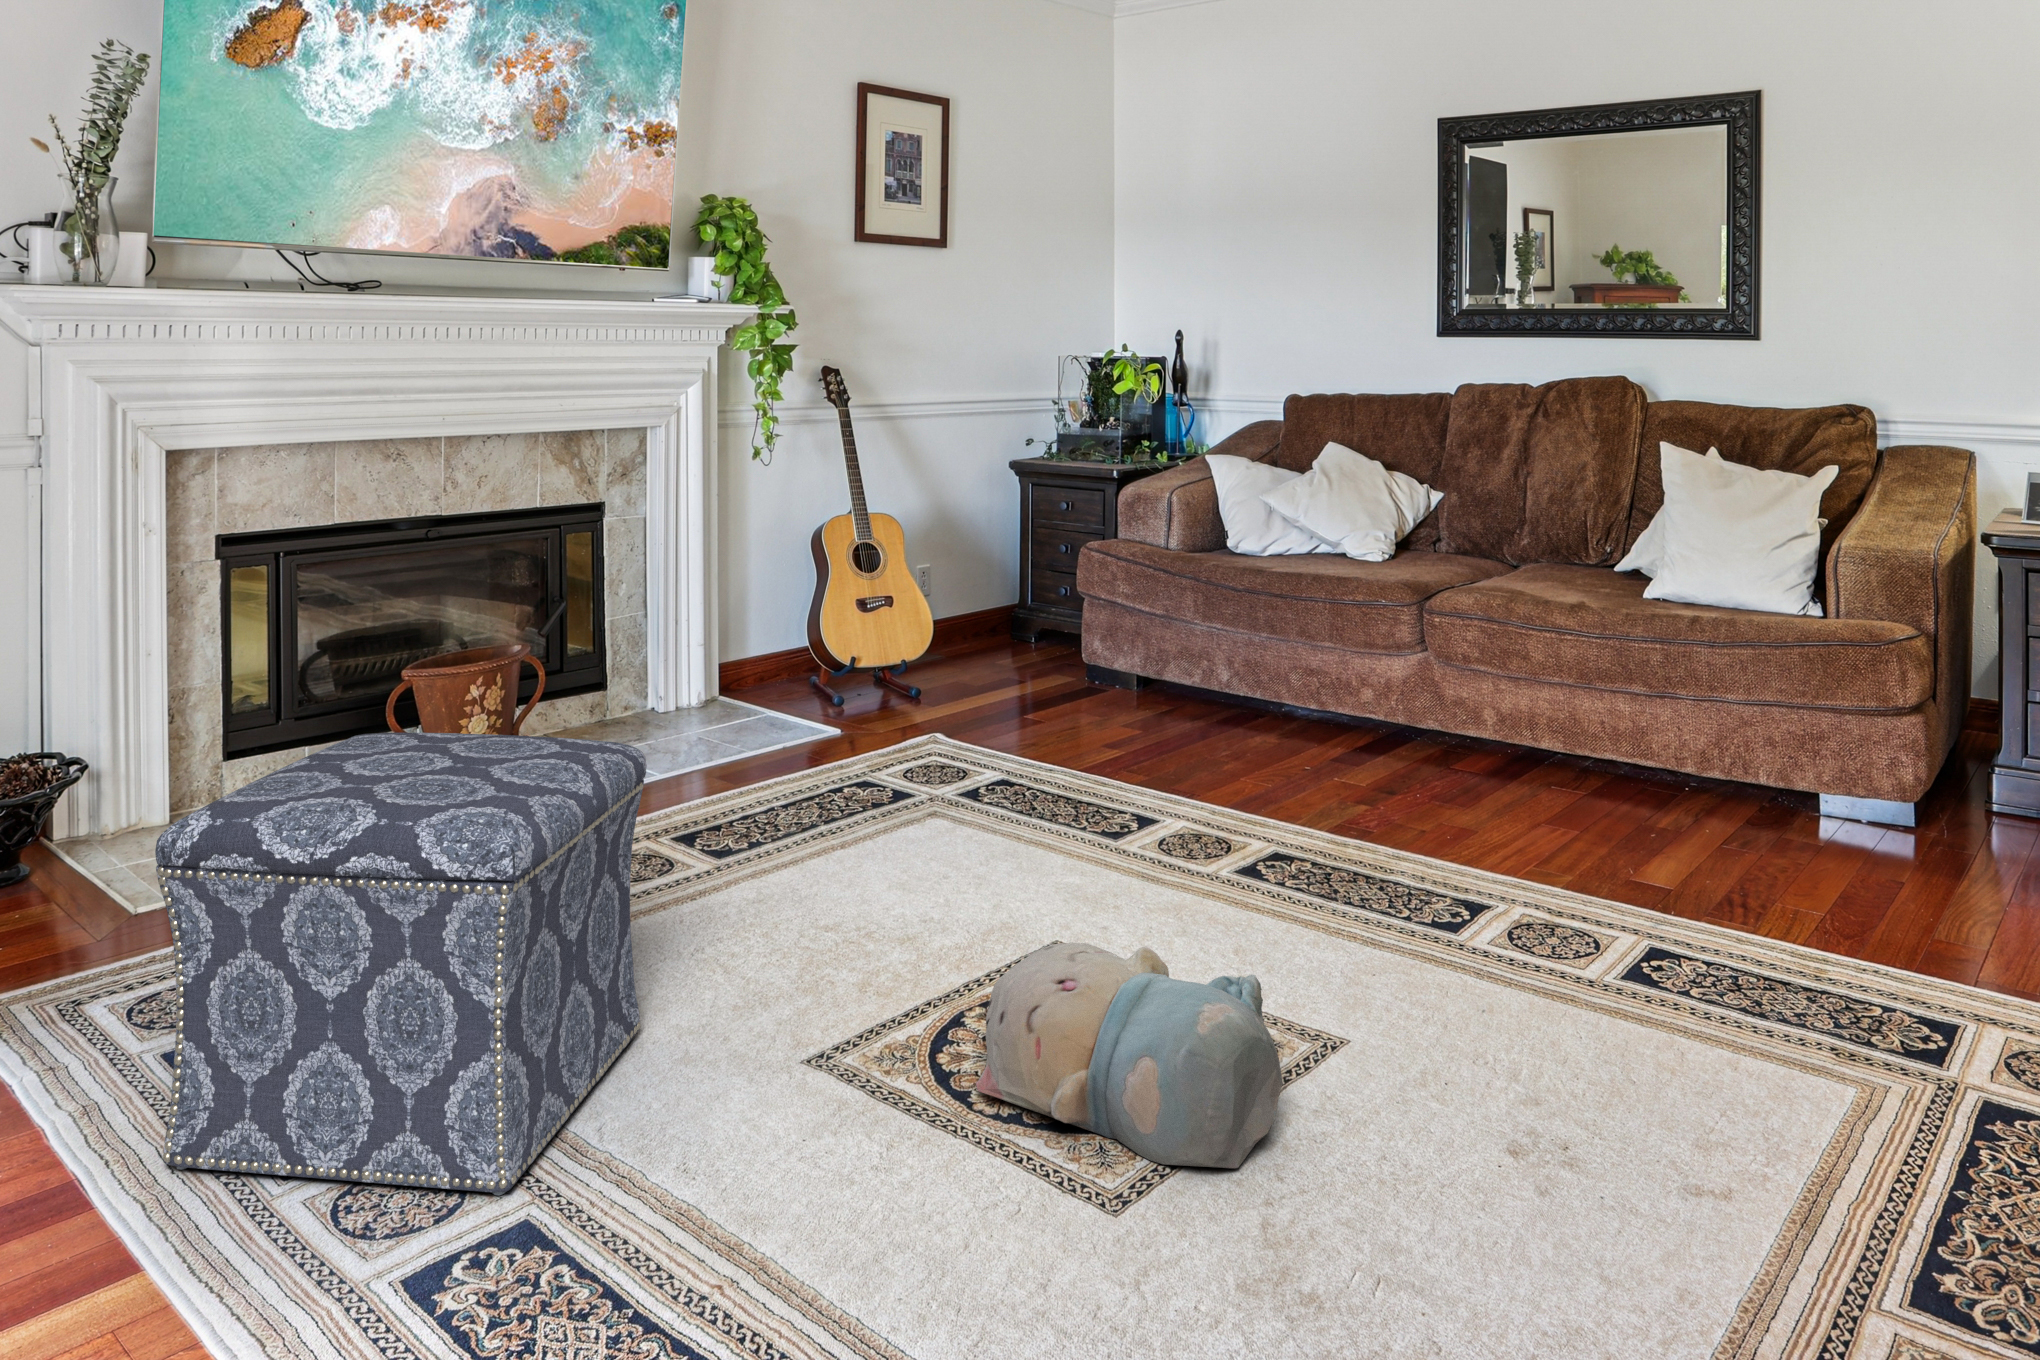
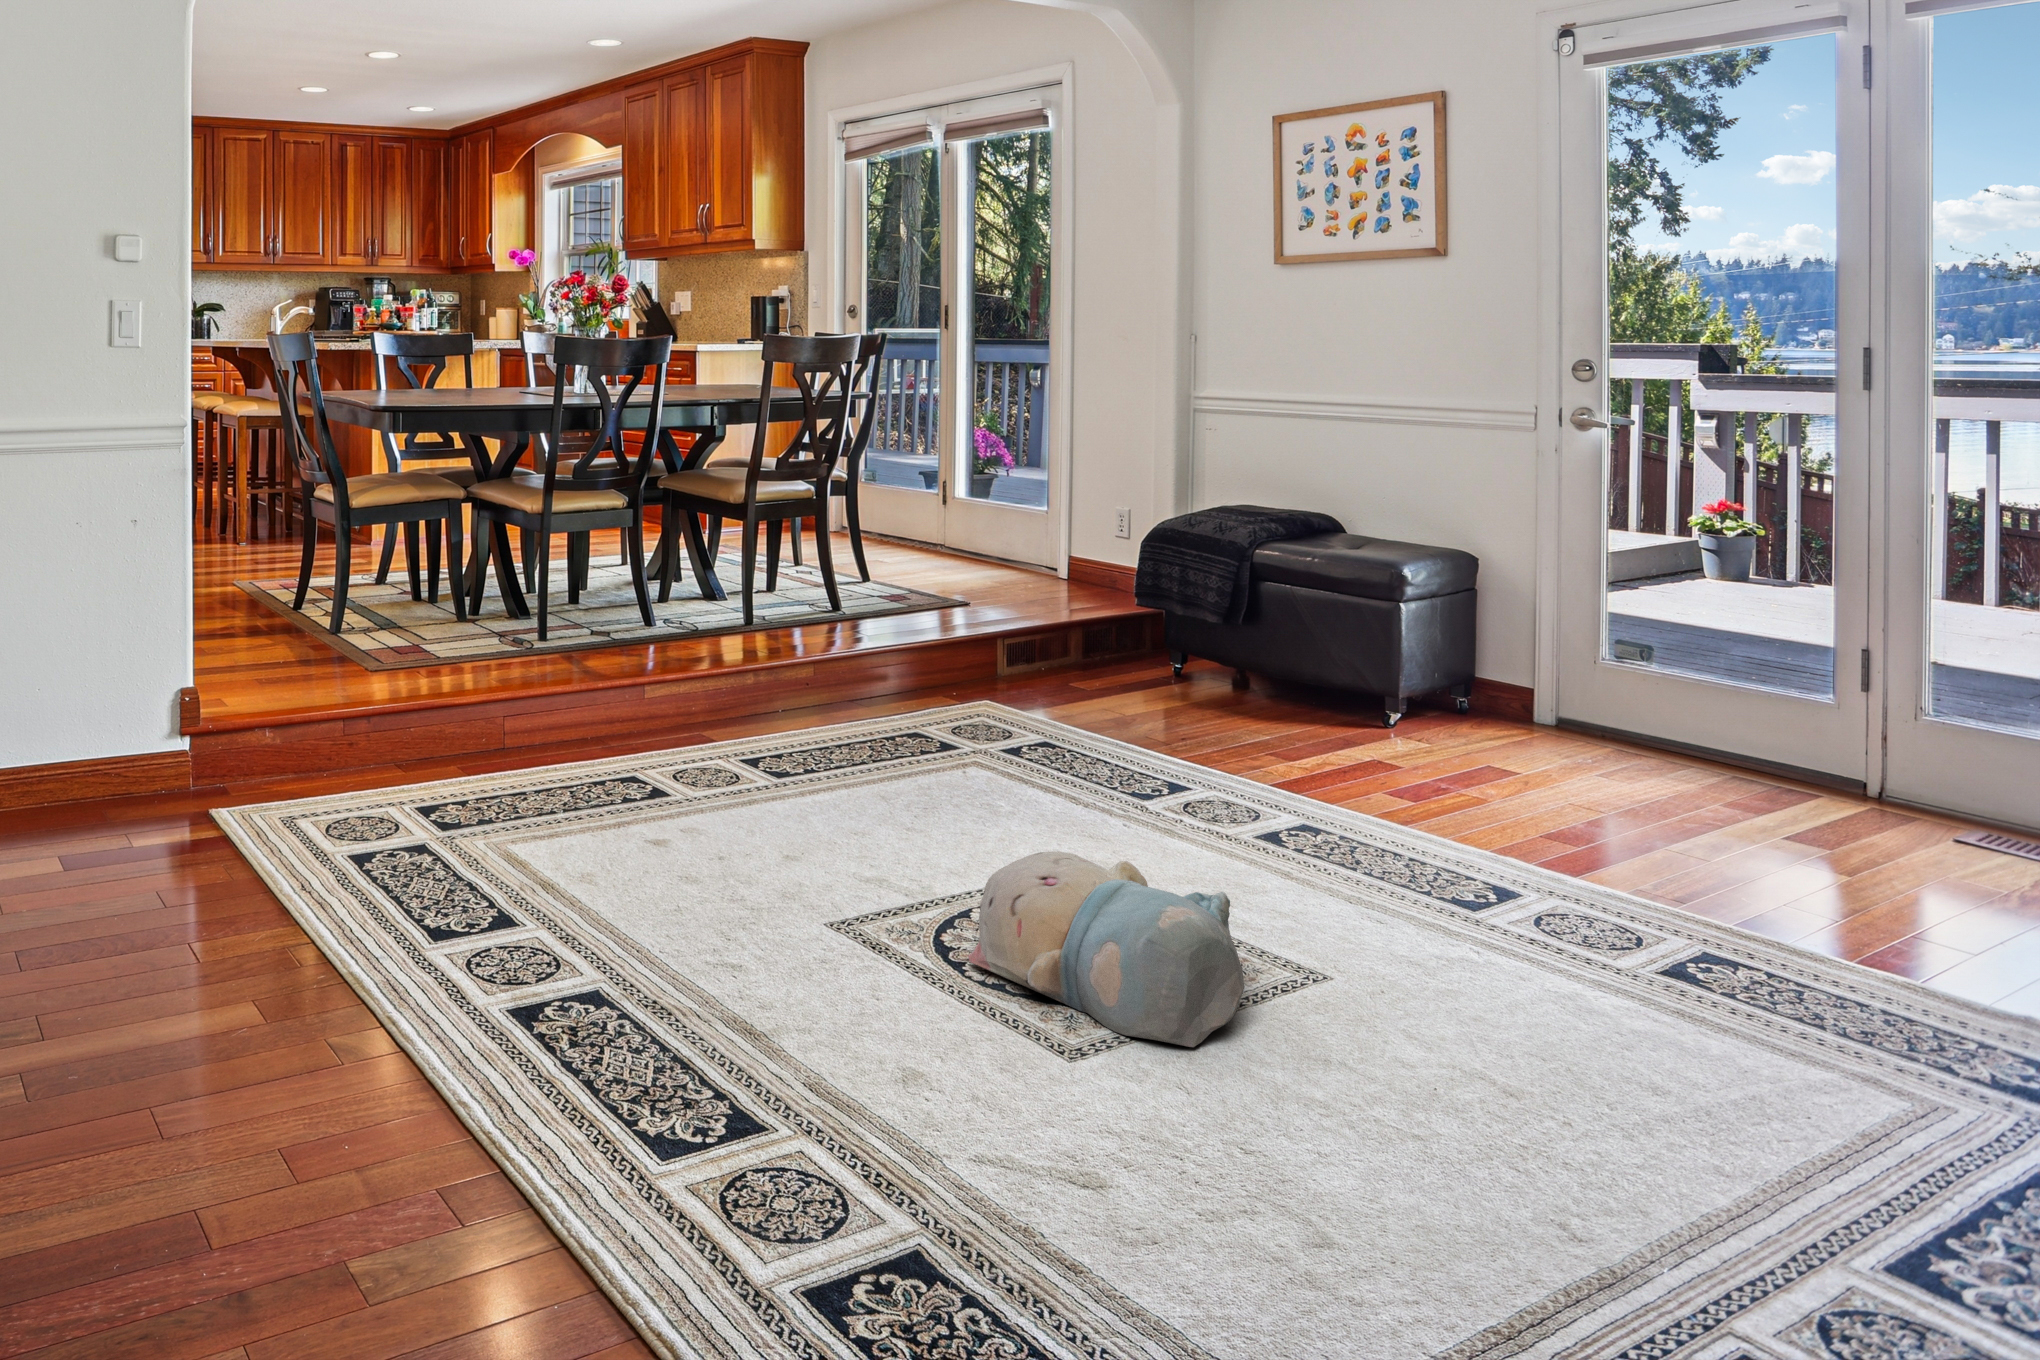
ottoman: present [155,733,647,1195] -> none [353,632,703,973]

